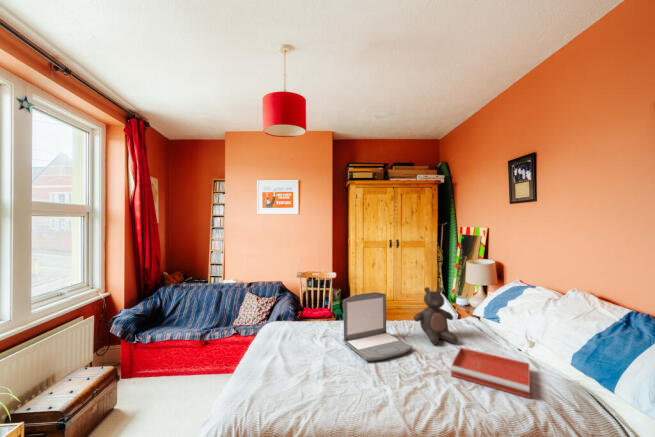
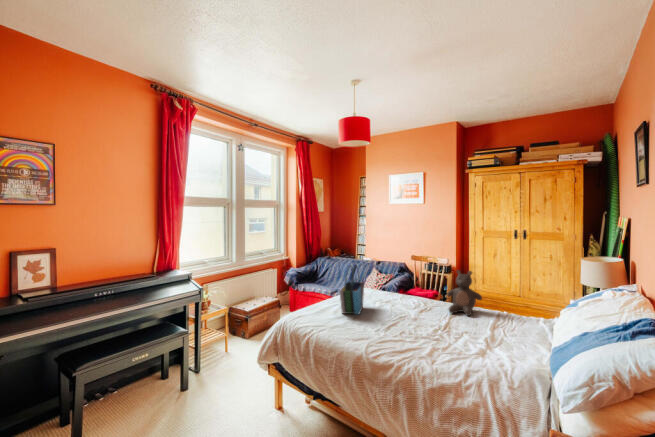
laptop: present [343,292,412,361] -> none [387,269,429,312]
tote bag: none [298,302,354,395] -> present [340,266,364,315]
tray: present [451,348,530,398] -> none [426,315,488,340]

